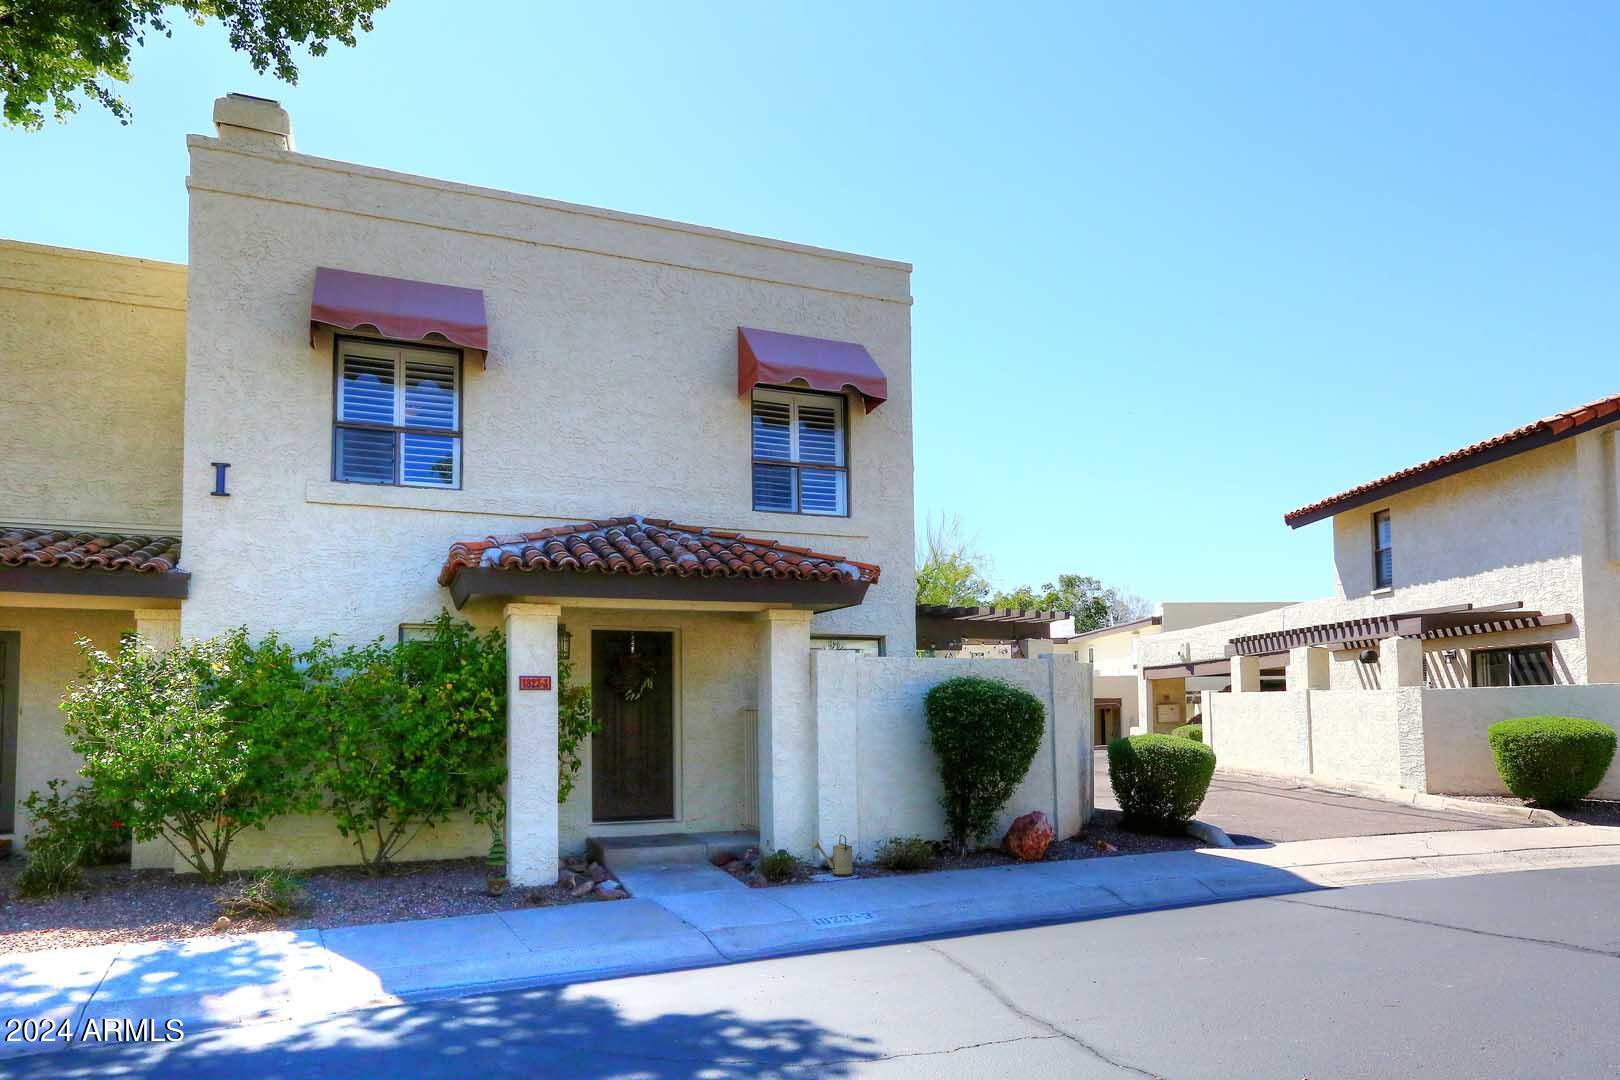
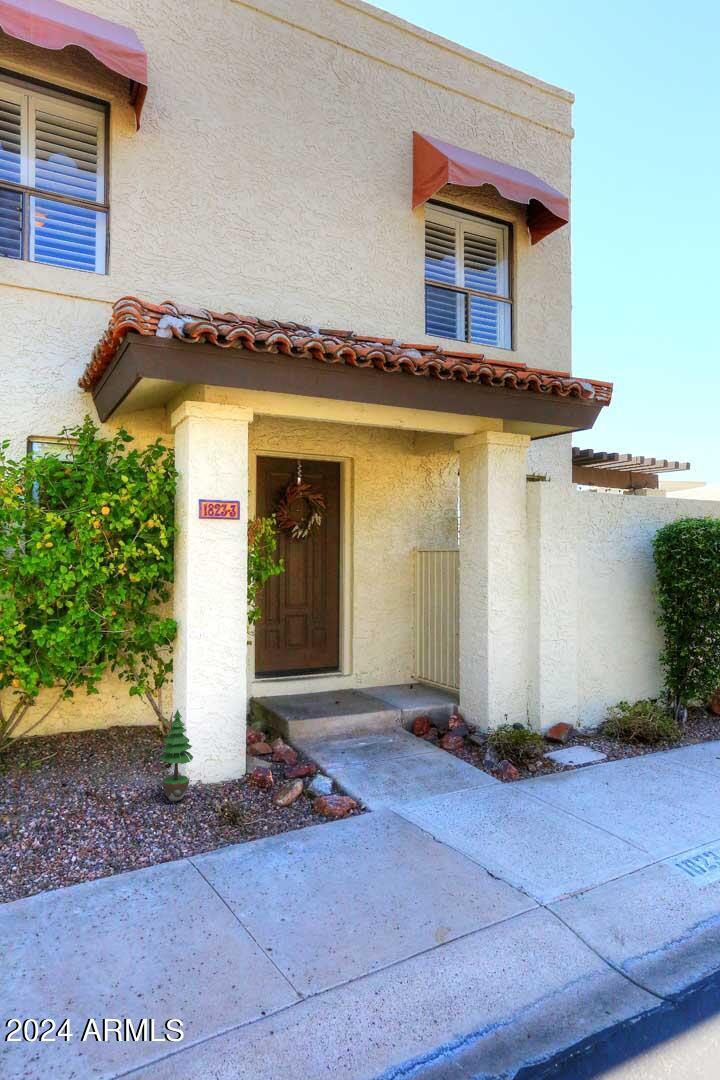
watering can: present [812,835,852,877] -> none [537,701,581,750]

